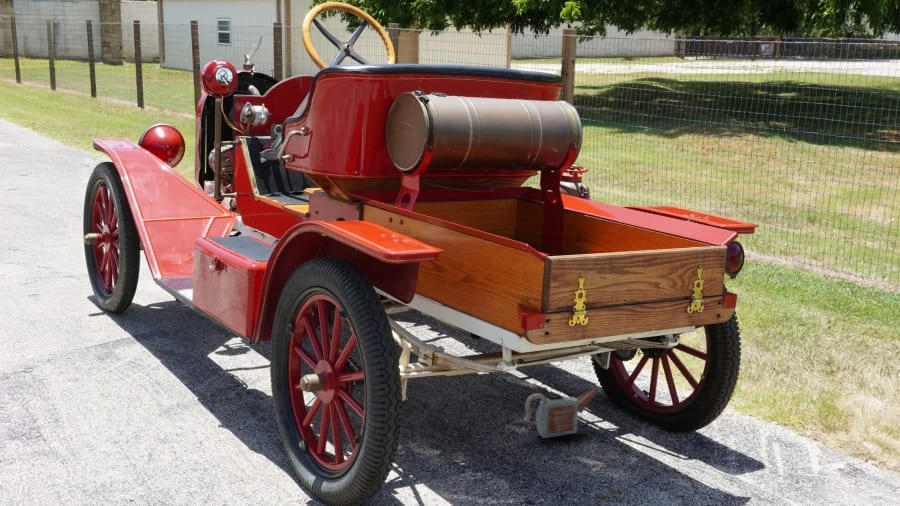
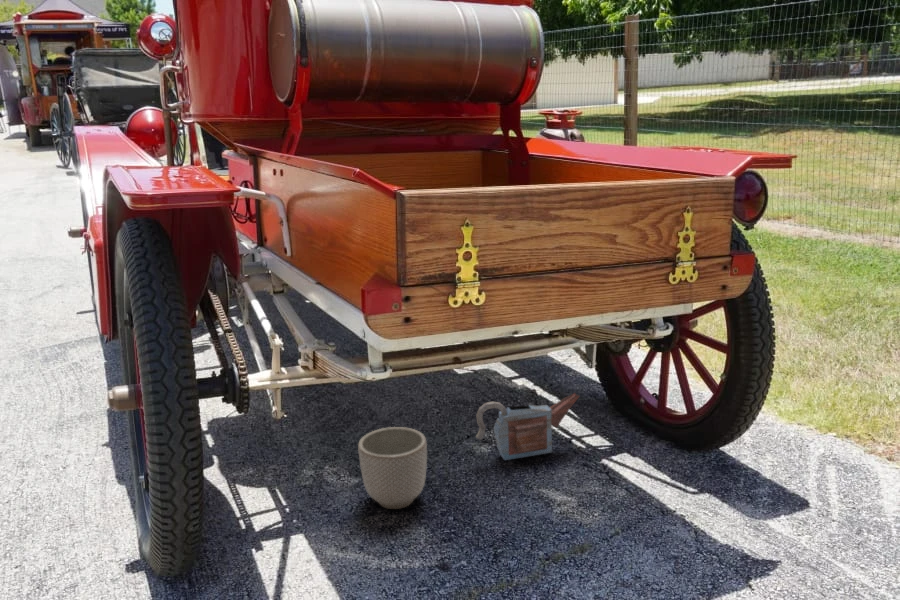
planter: none [450,411,500,471] -> present [358,427,427,509]

